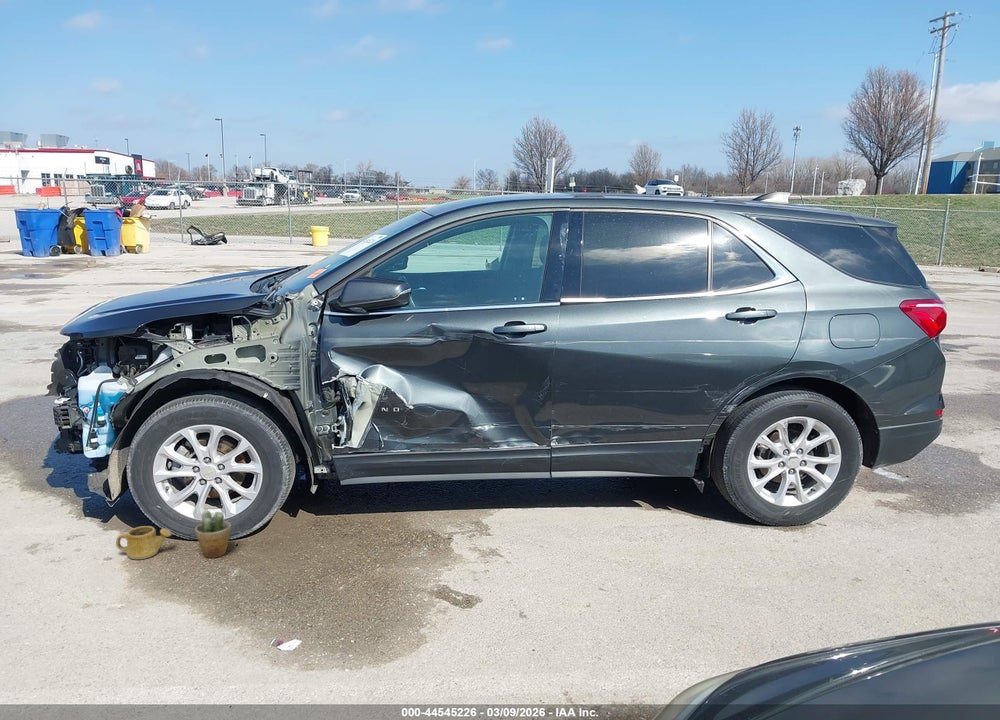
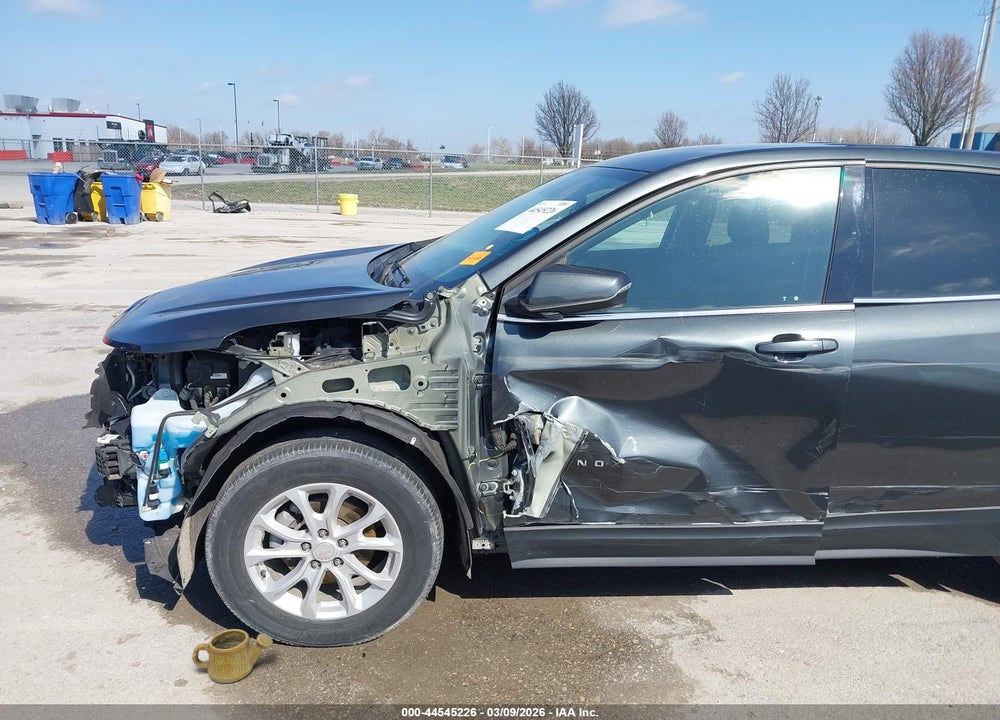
potted plant: present [195,511,231,558] -> none [309,610,360,680]

